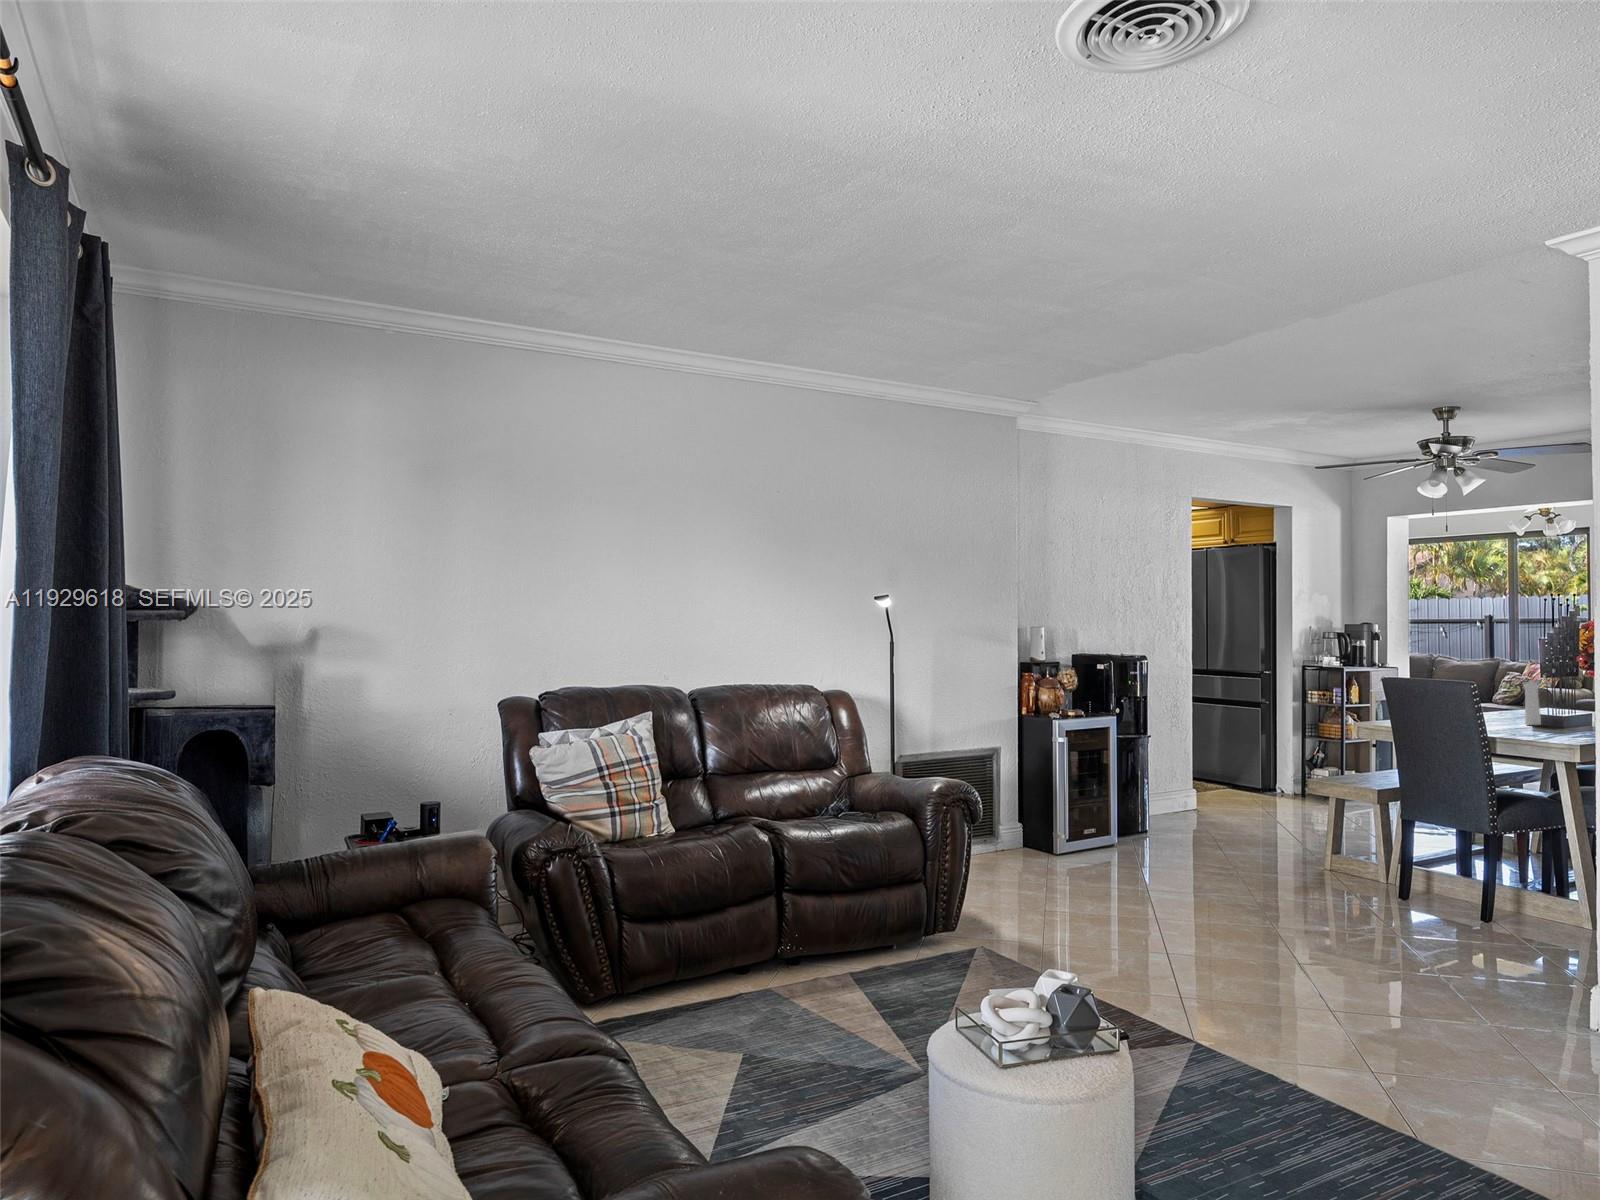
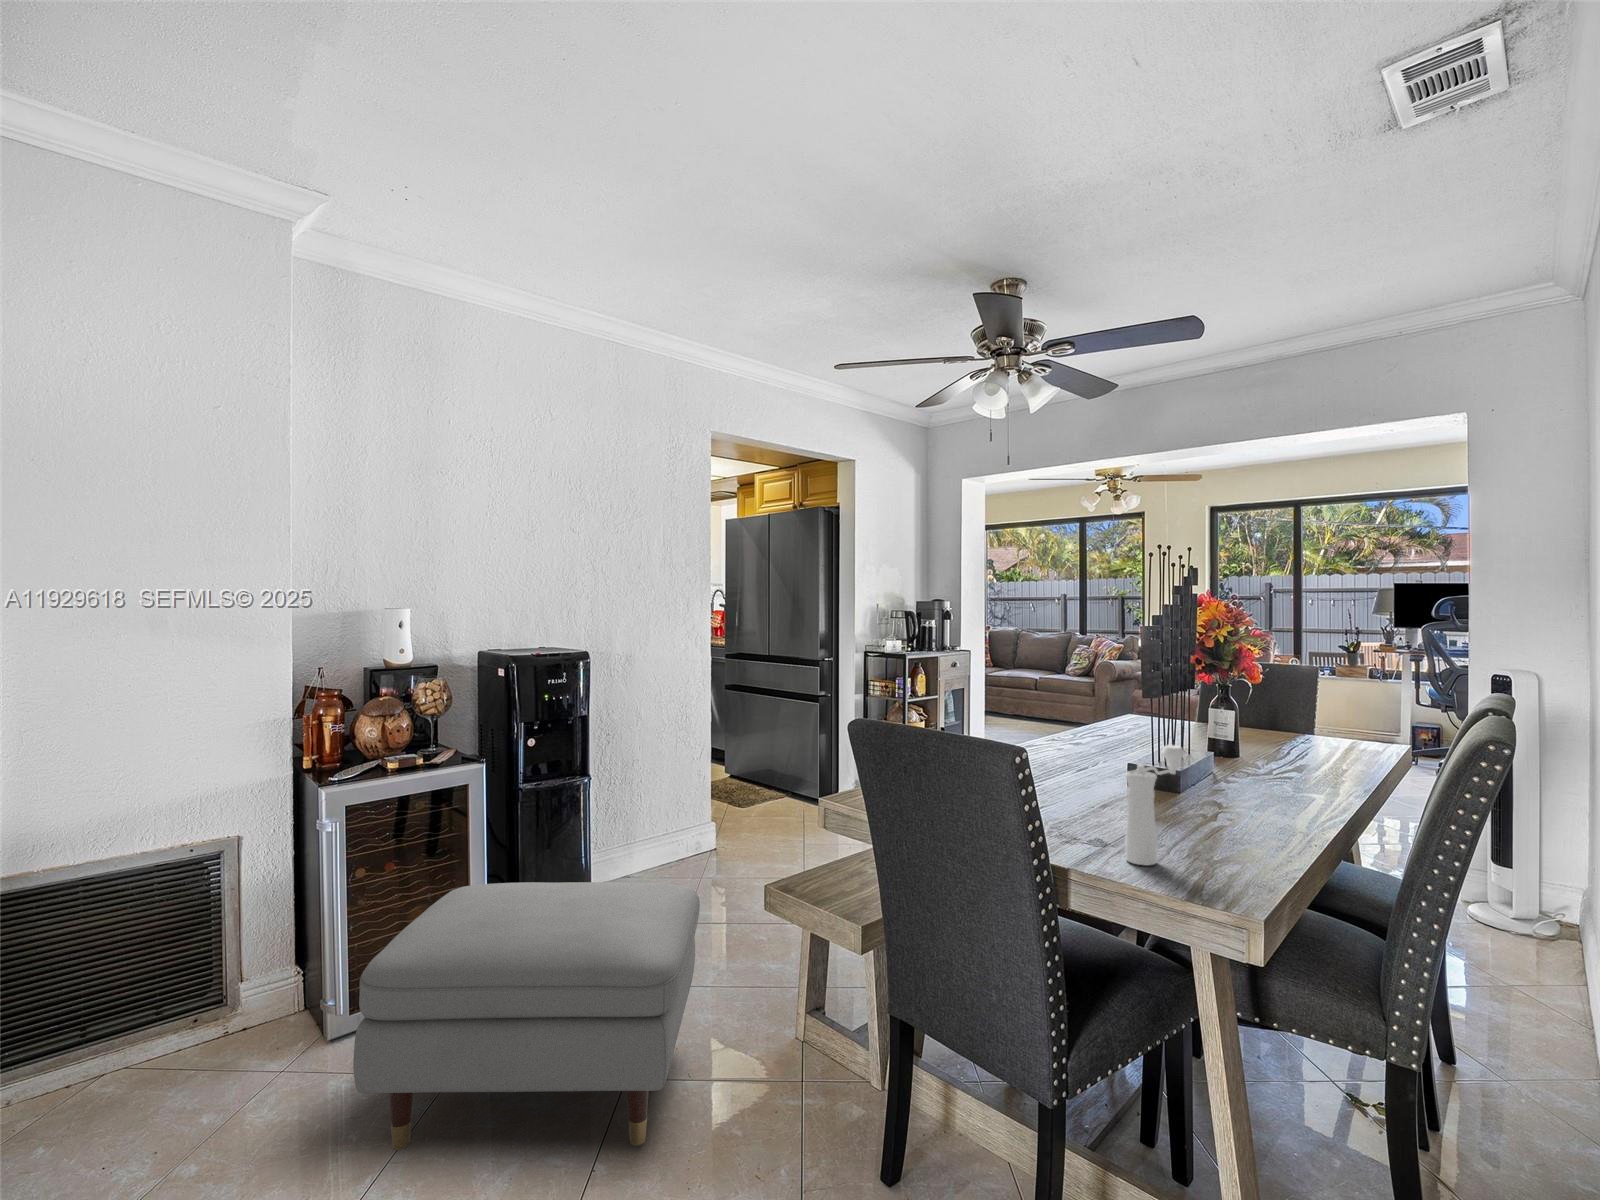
ottoman: none [1120,771,1287,878] -> present [353,882,700,1150]

